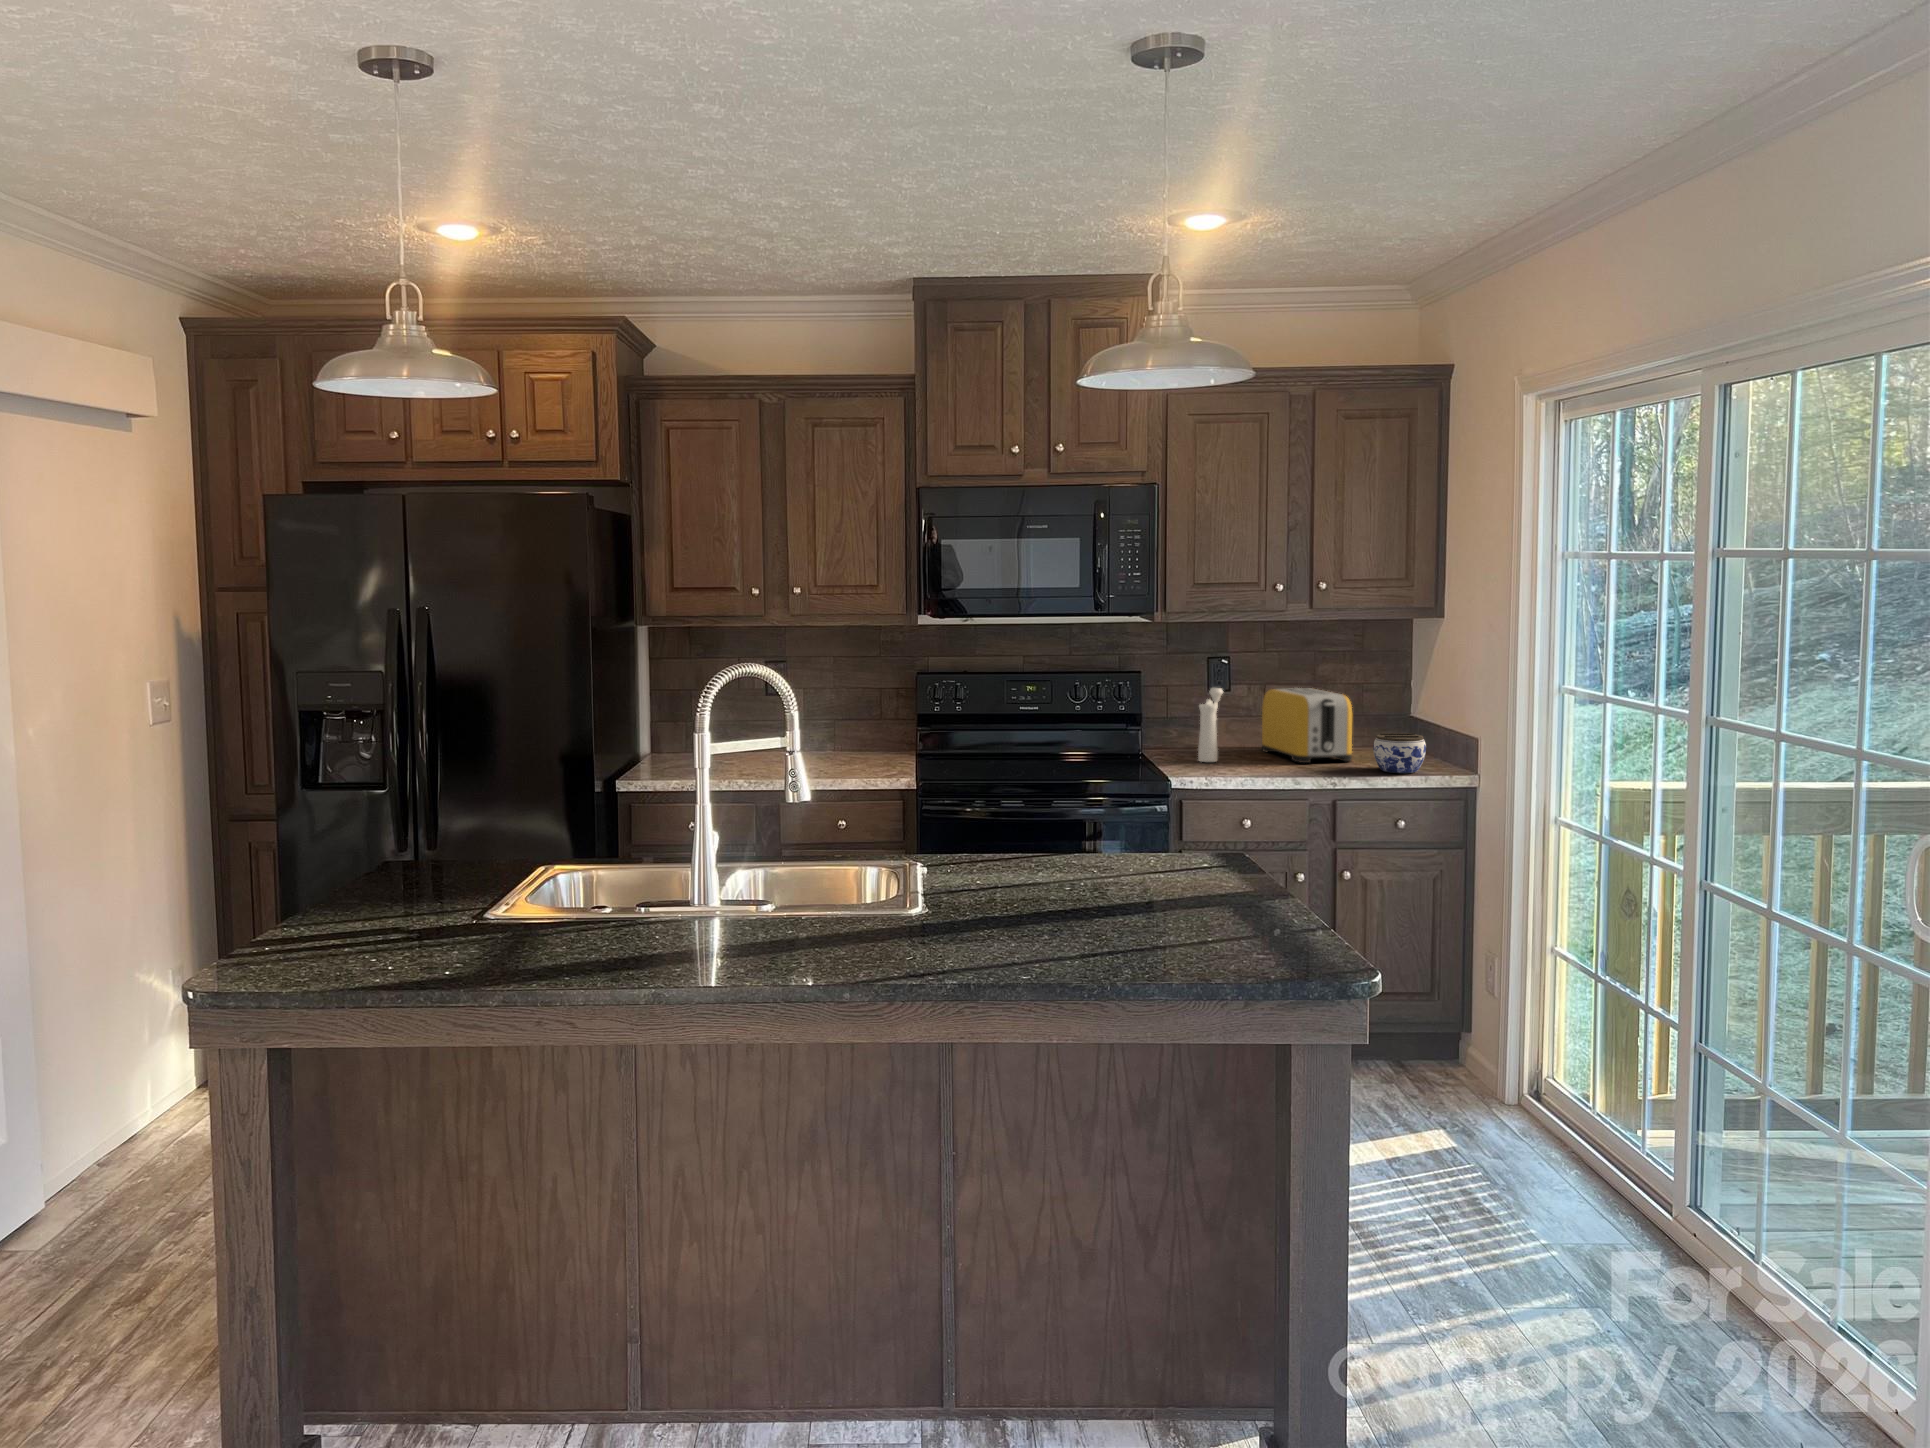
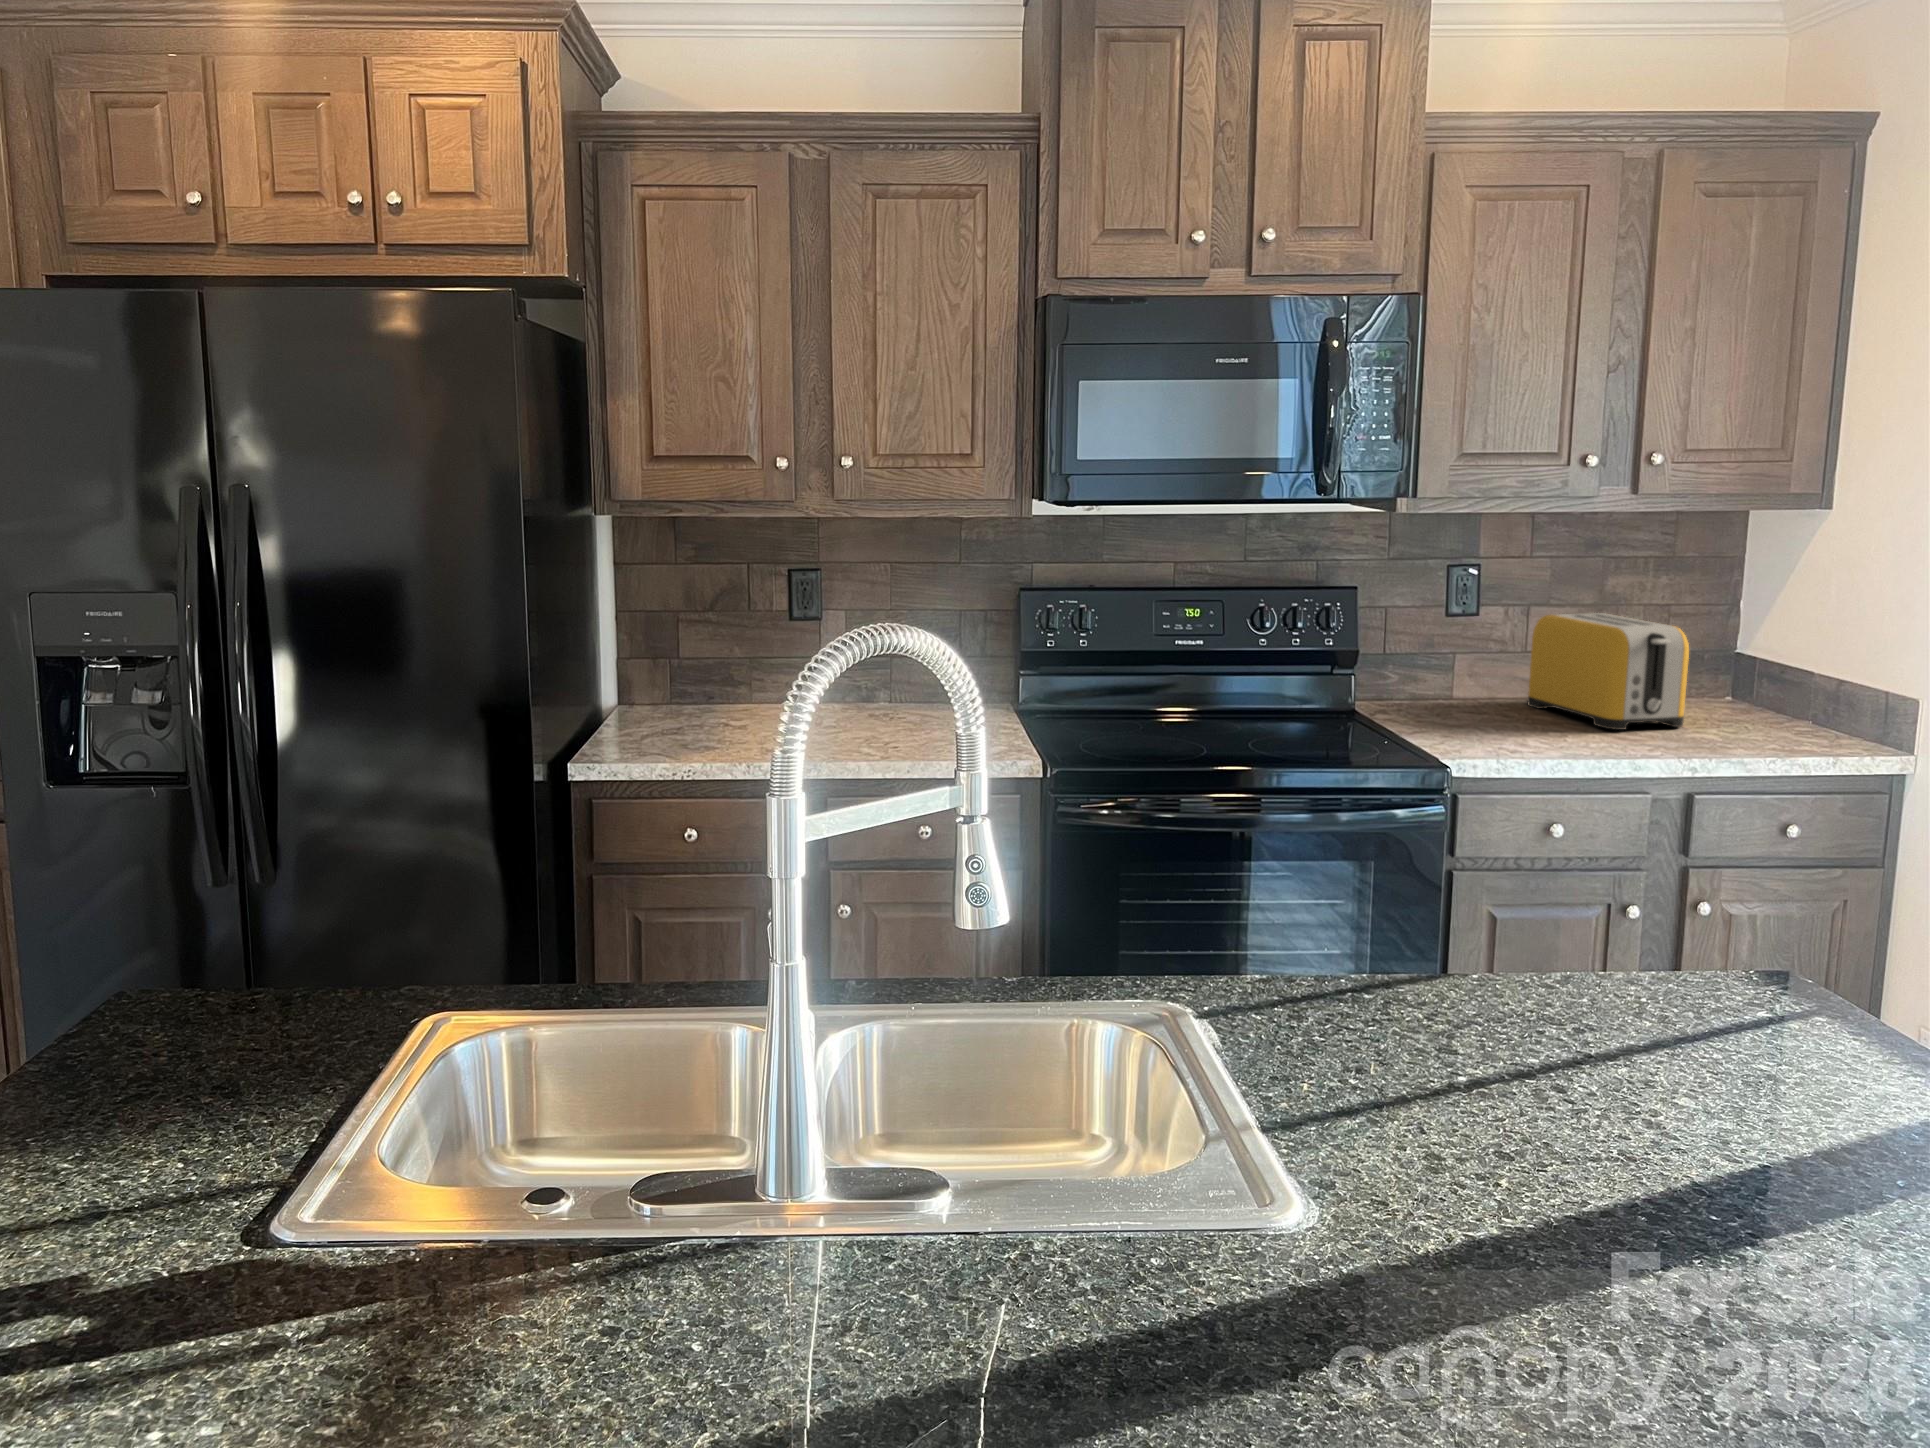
pepper mill: present [1198,688,1223,762] -> none [1452,613,1488,728]
jar: present [1373,733,1426,773] -> none [1734,687,1822,750]

